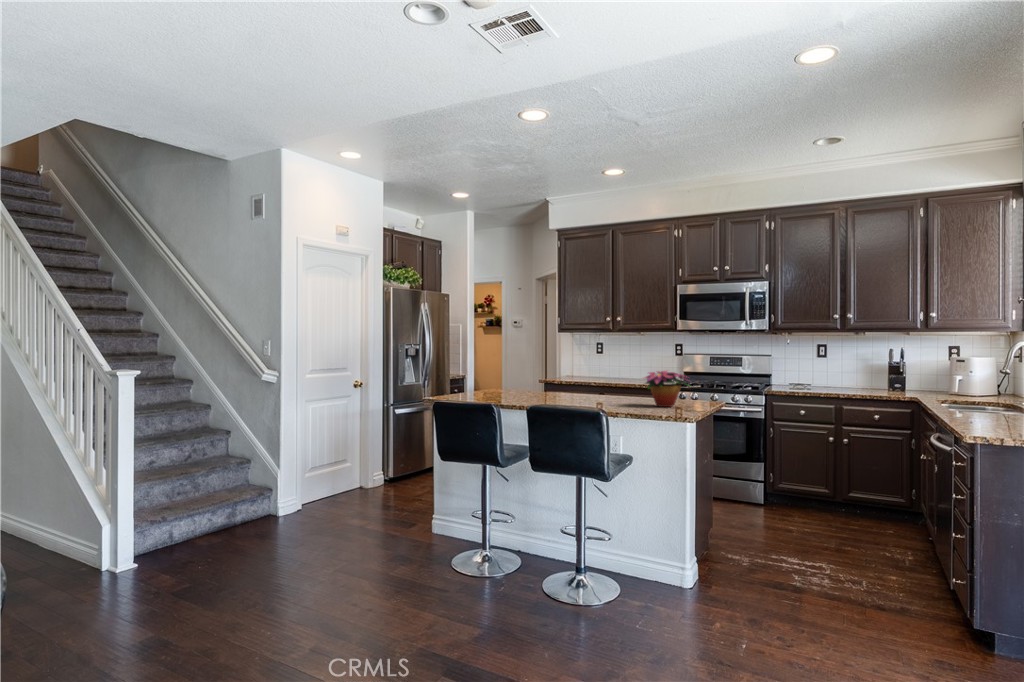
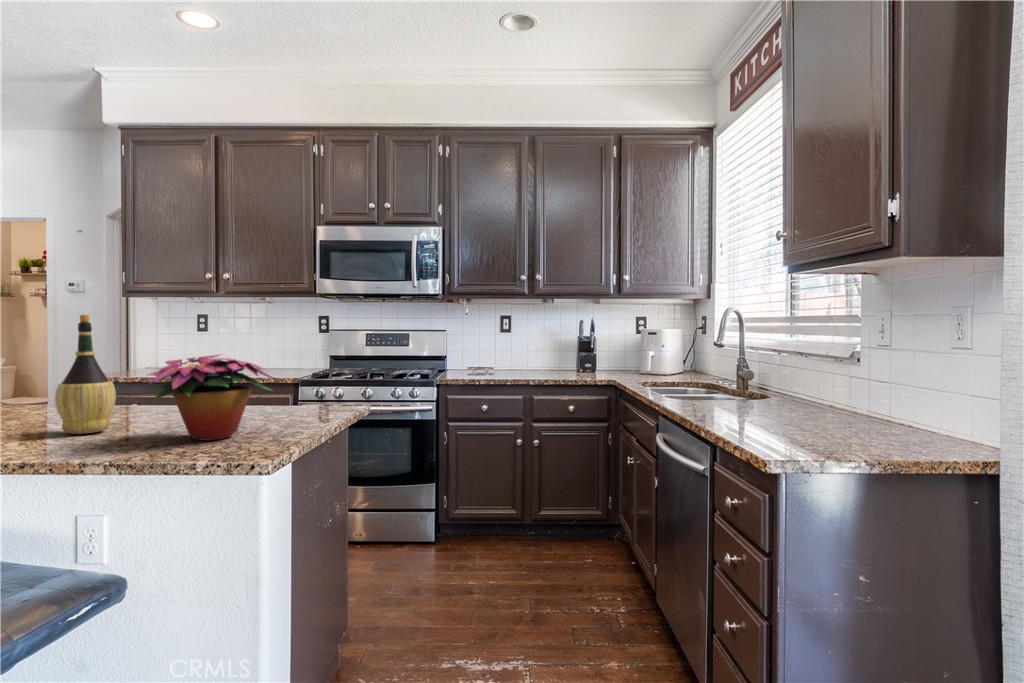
wine bottle: none [600,352,620,402] -> present [55,315,116,434]

